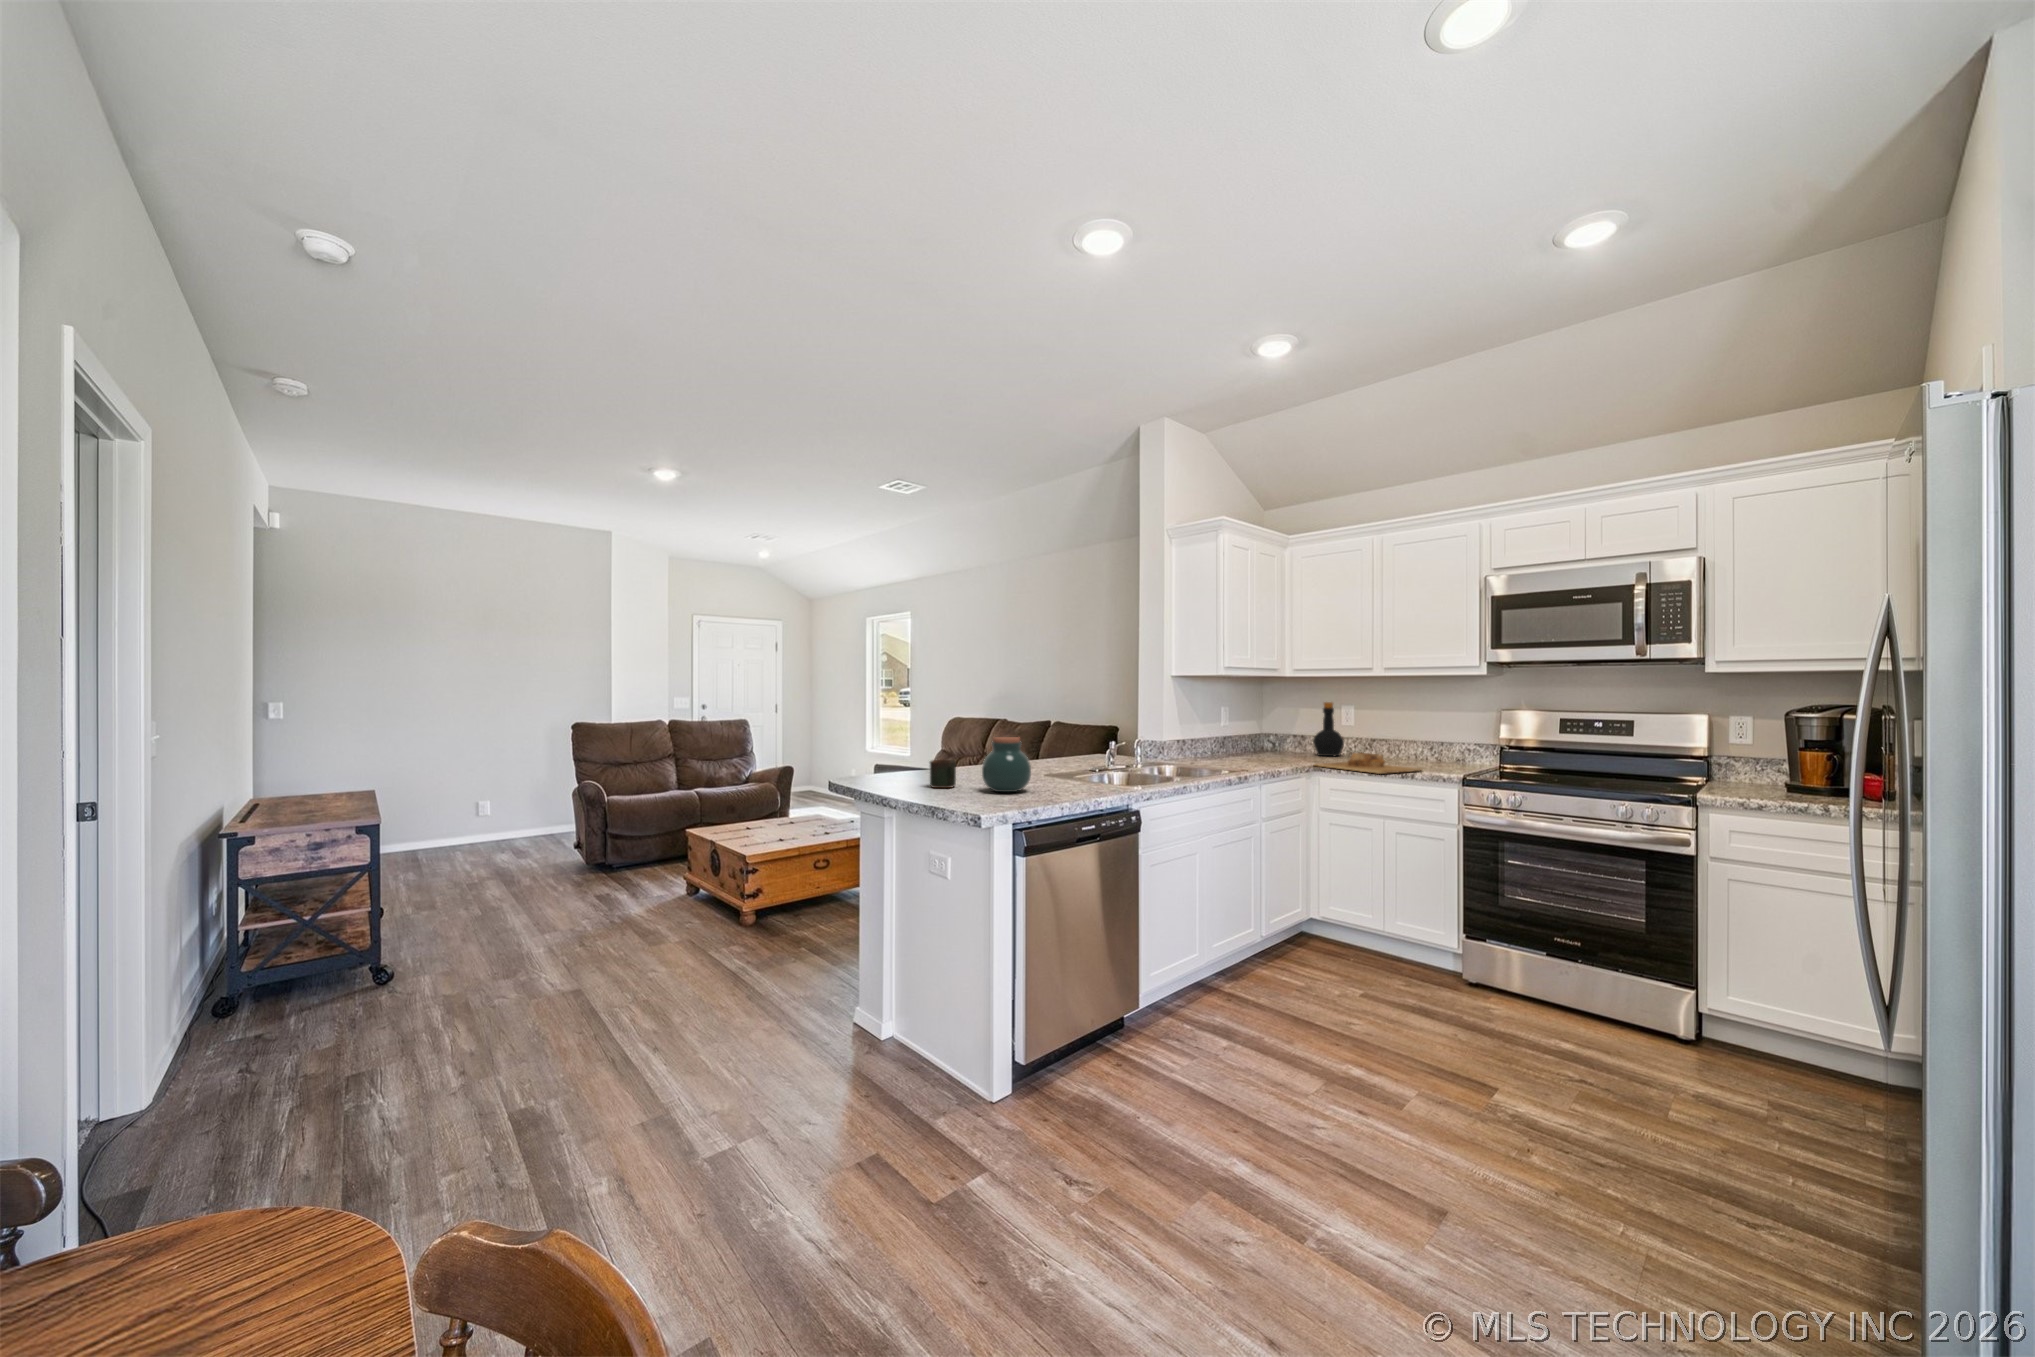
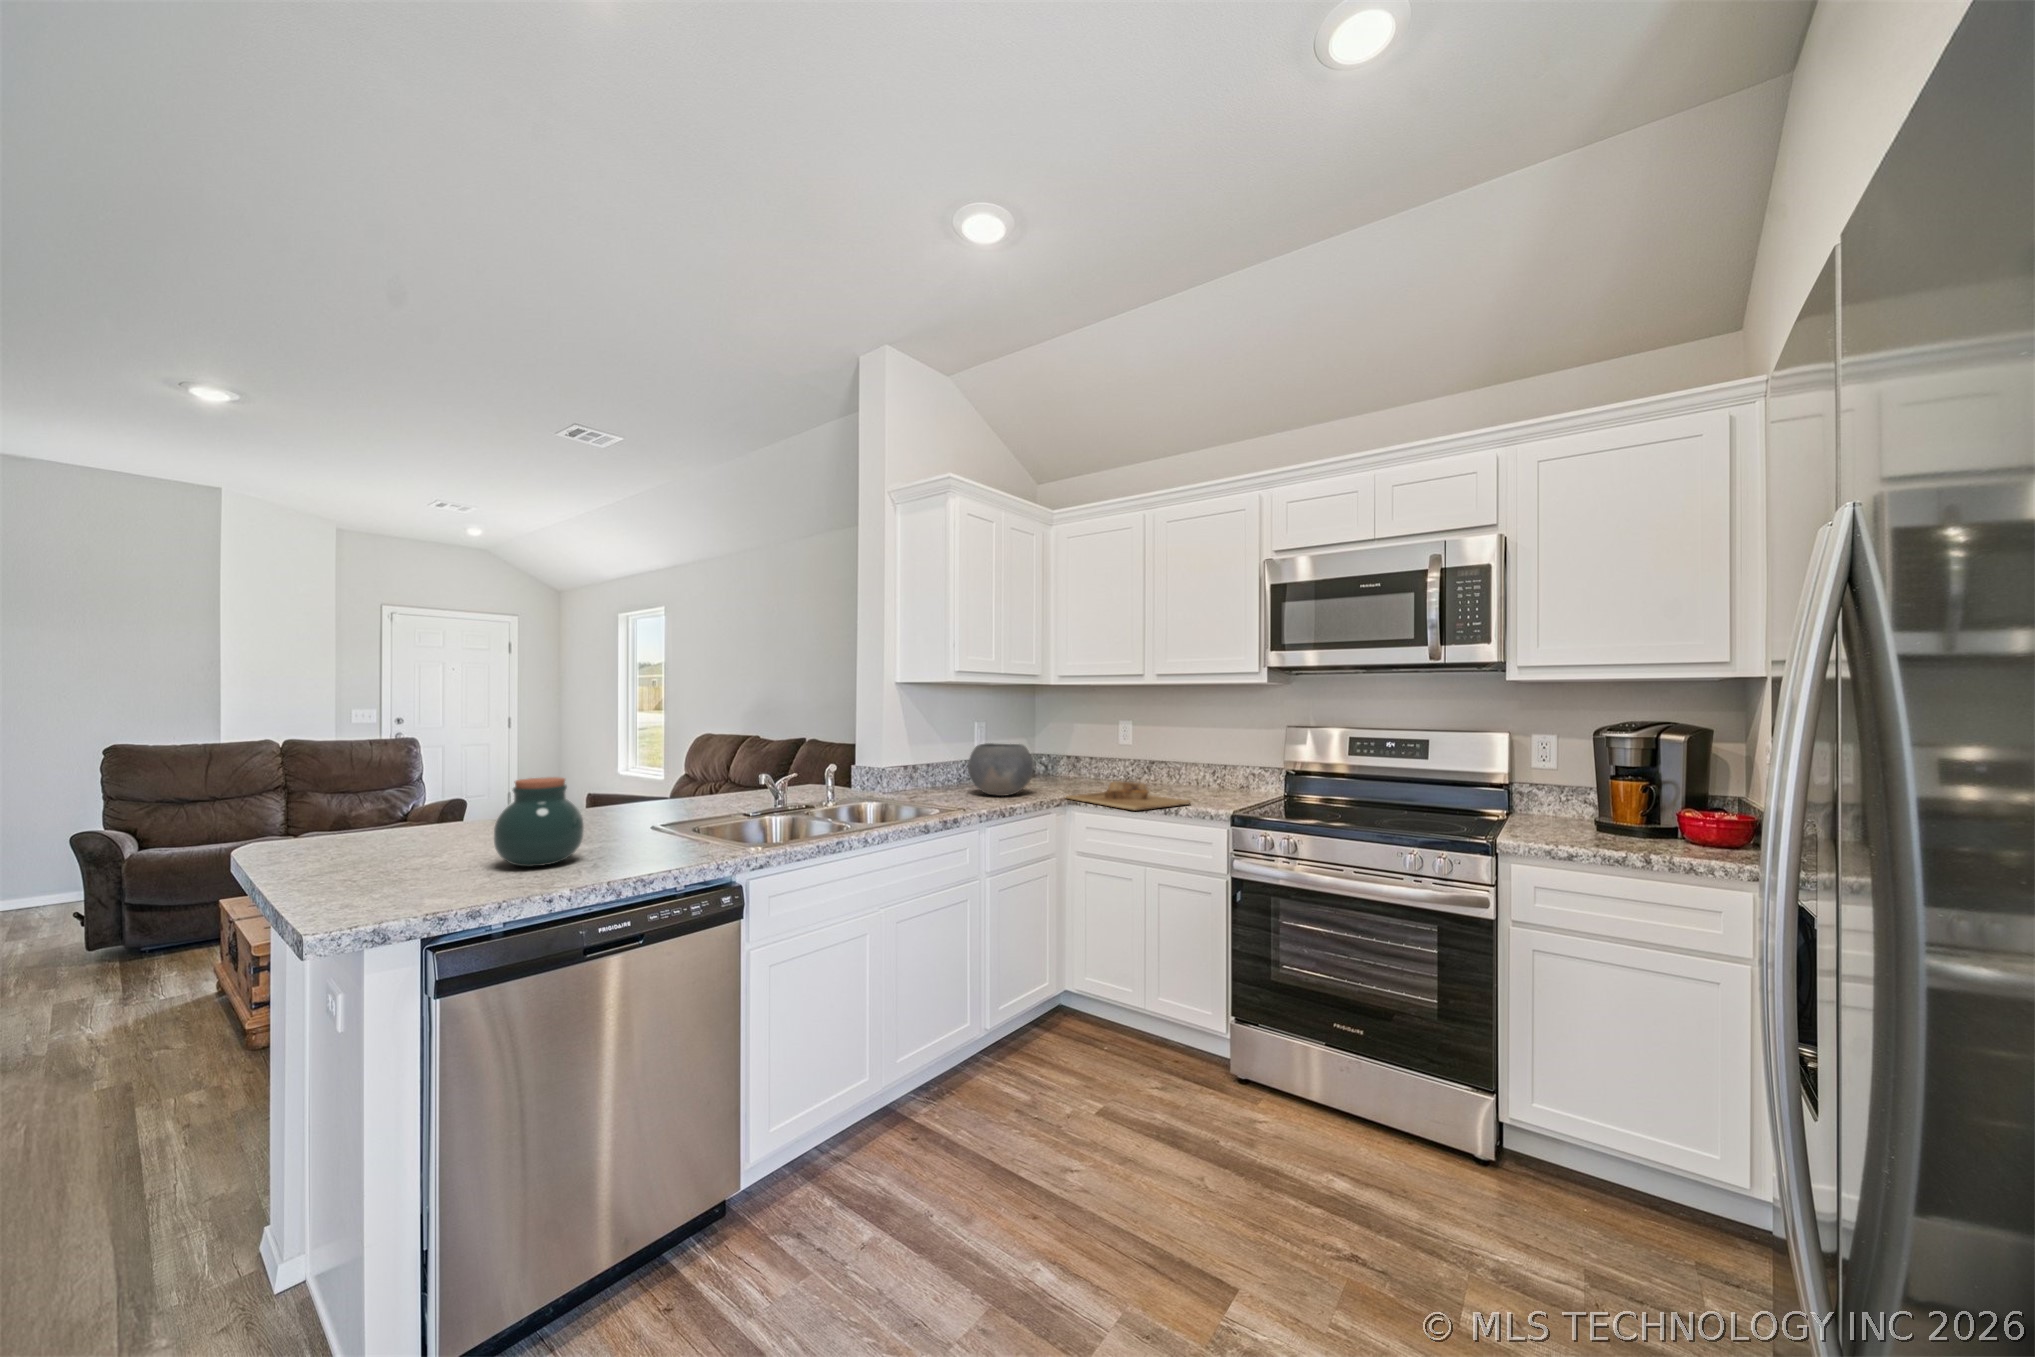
bottle: present [1313,702,1344,757] -> none [1084,716,1118,782]
bowl: none [1230,723,1284,763] -> present [968,743,1033,796]
mug: present [930,760,956,788] -> none [425,813,477,860]

